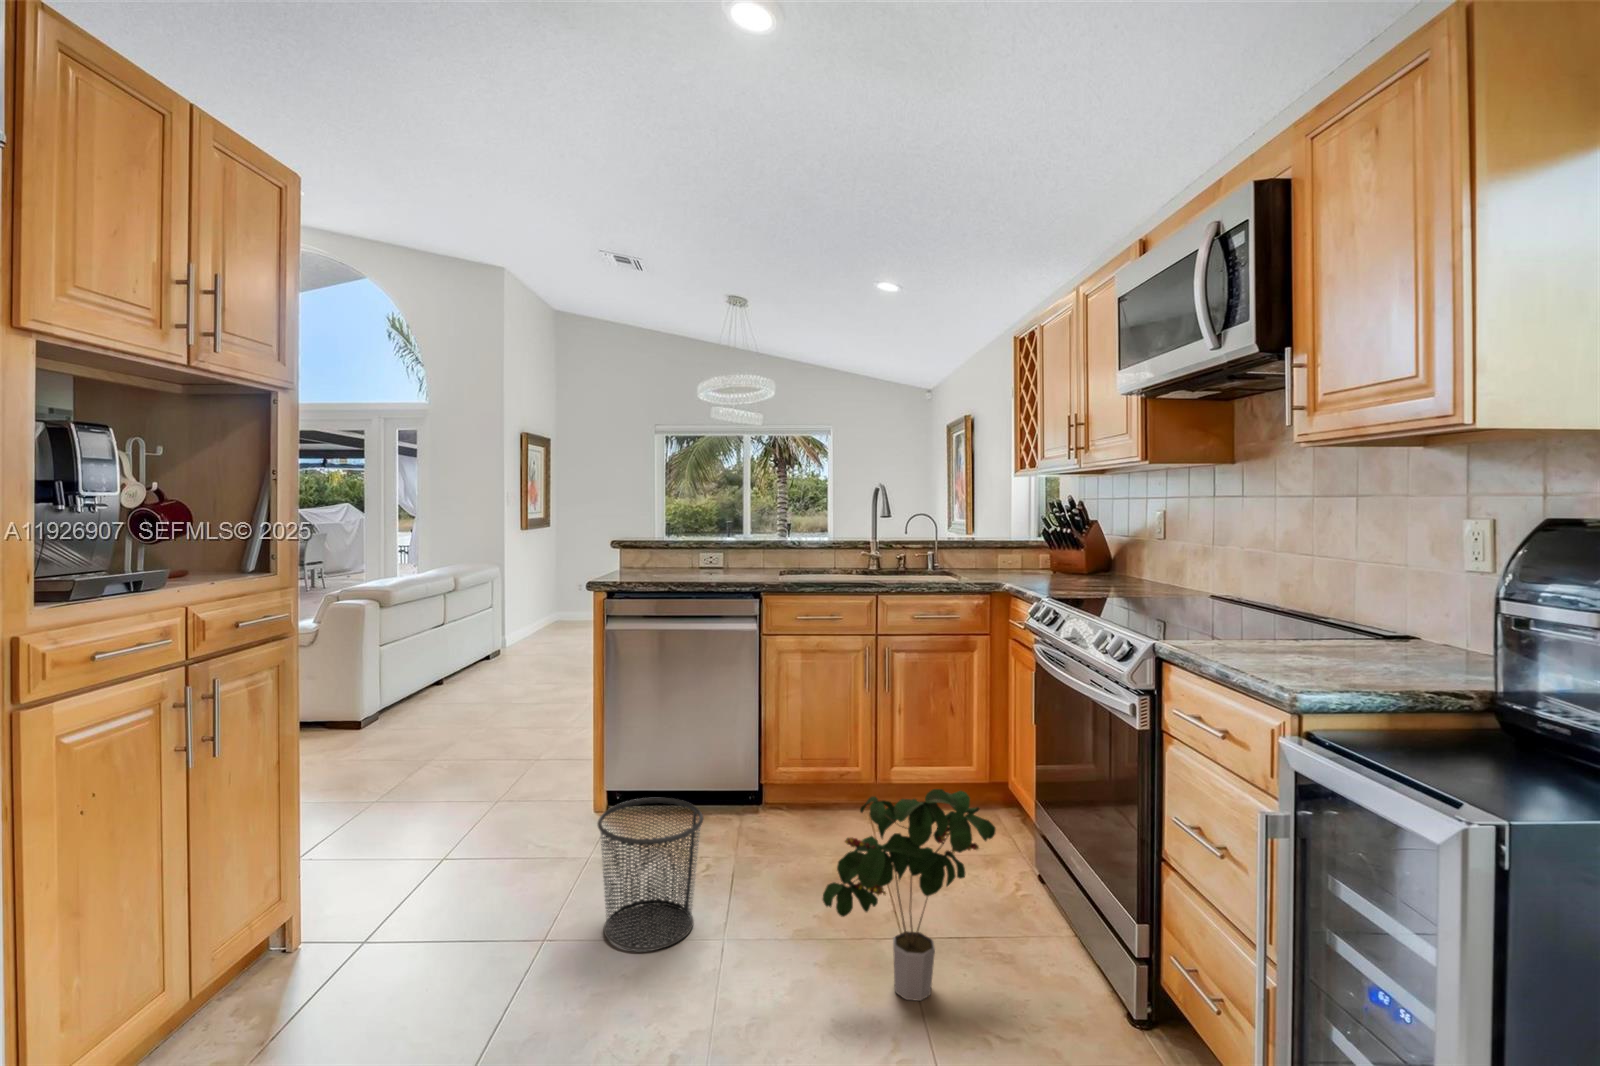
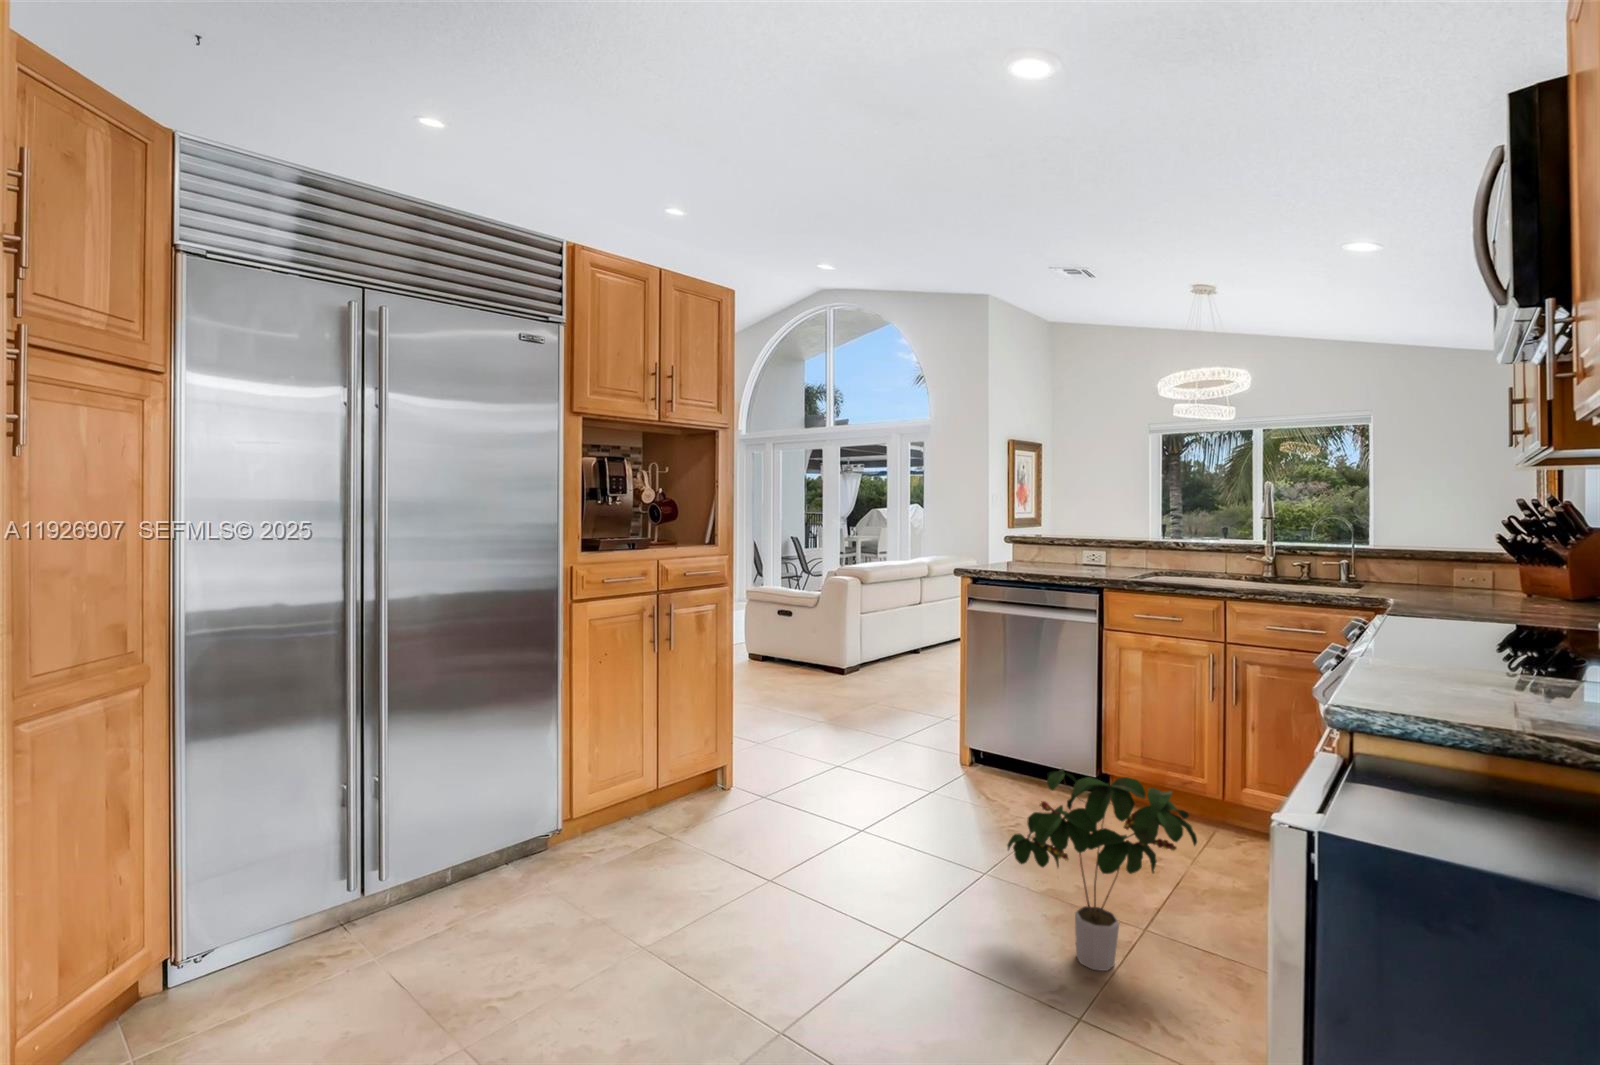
trash can: present [597,798,704,951] -> none [887,742,973,860]

